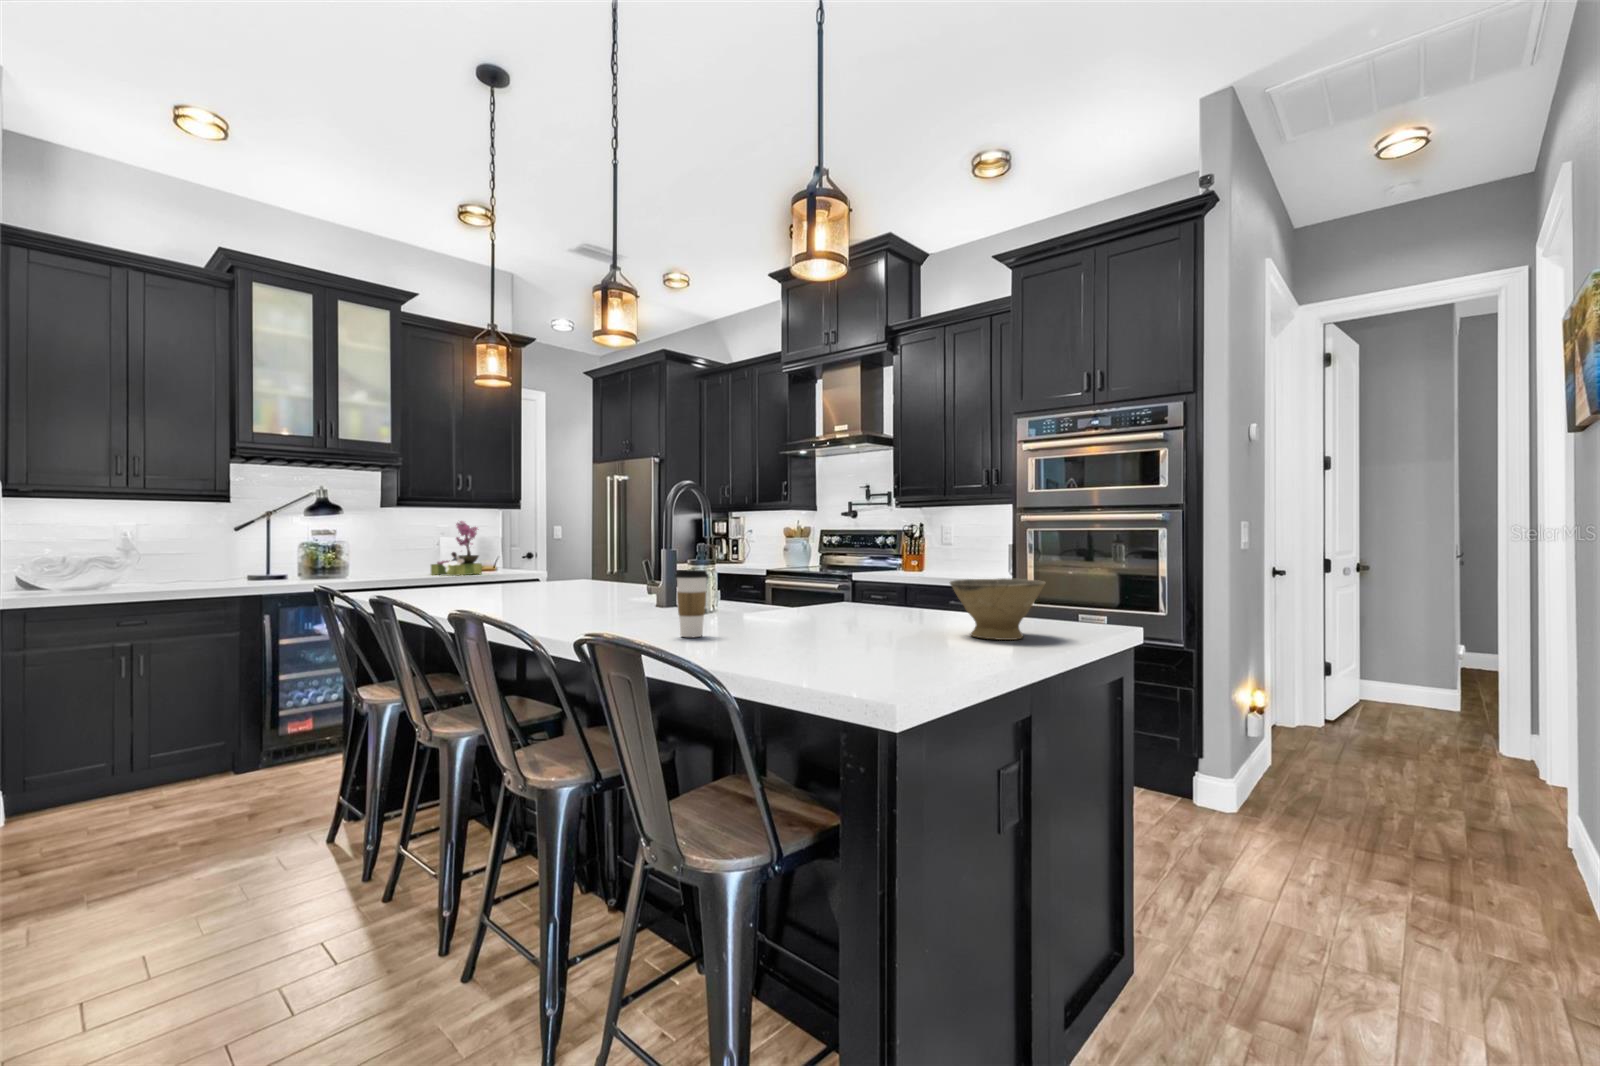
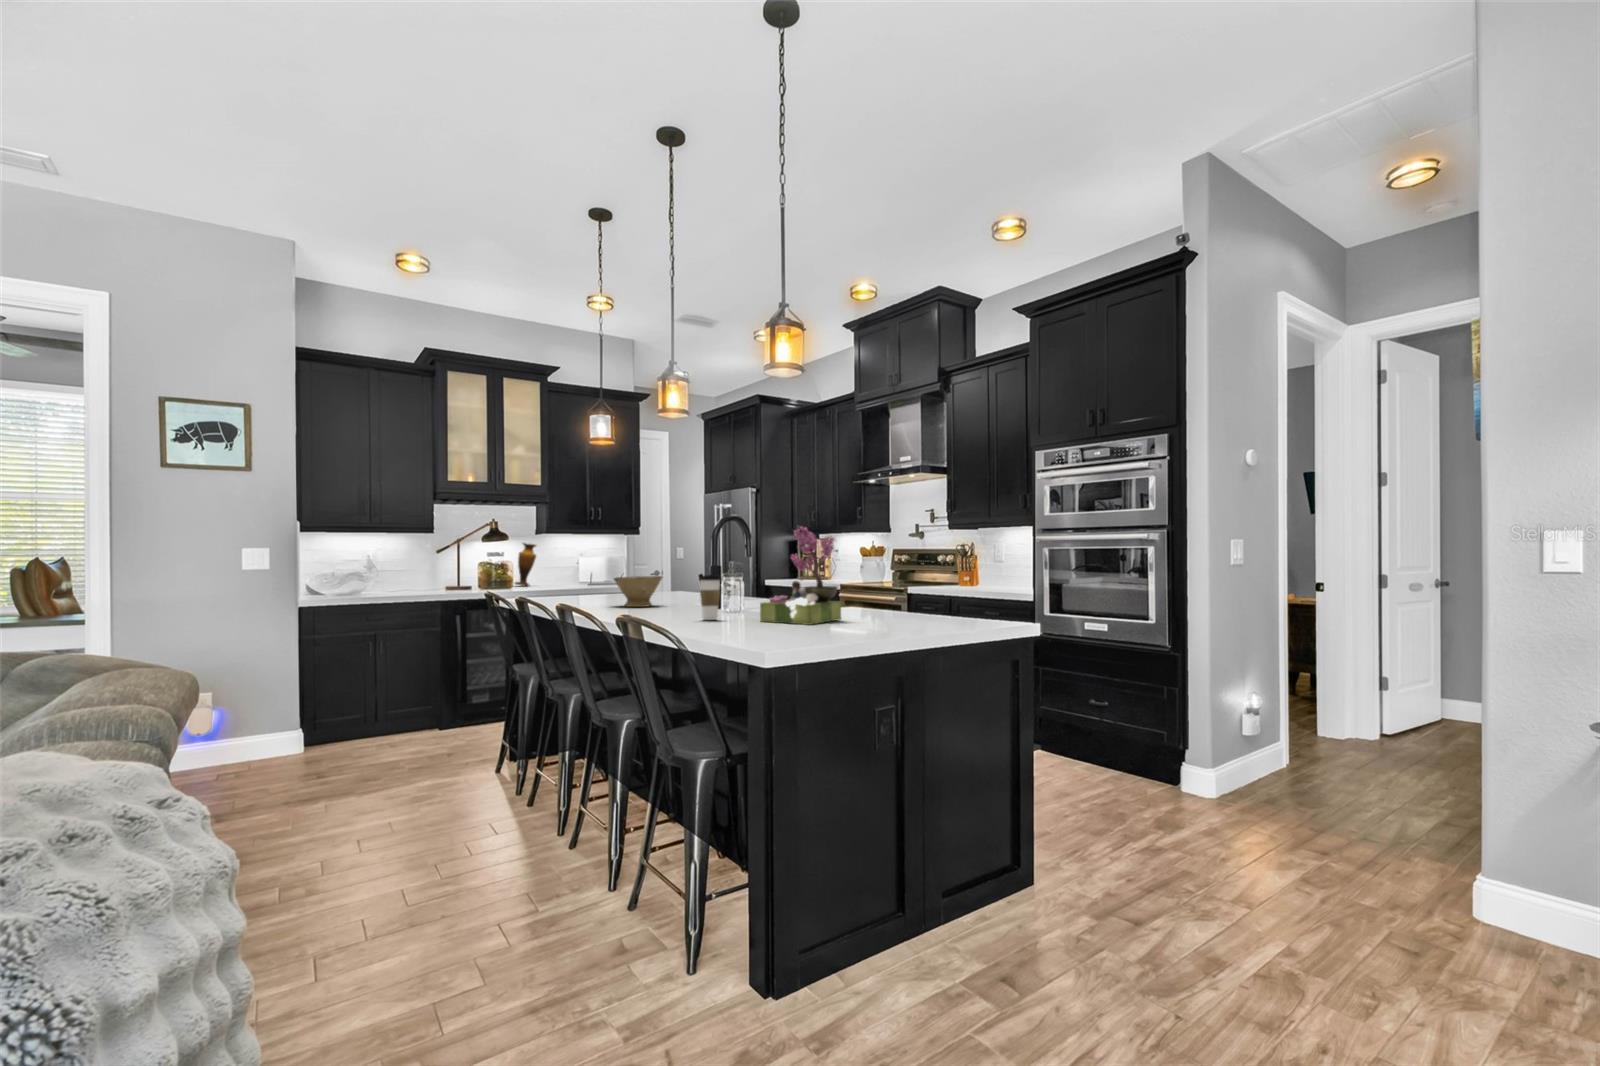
vase: none [350,518,382,574] -> present [515,543,536,586]
flower arrangement: present [431,521,482,576] -> present [760,527,841,625]
bowl: present [950,578,1046,640] -> present [614,576,662,607]

